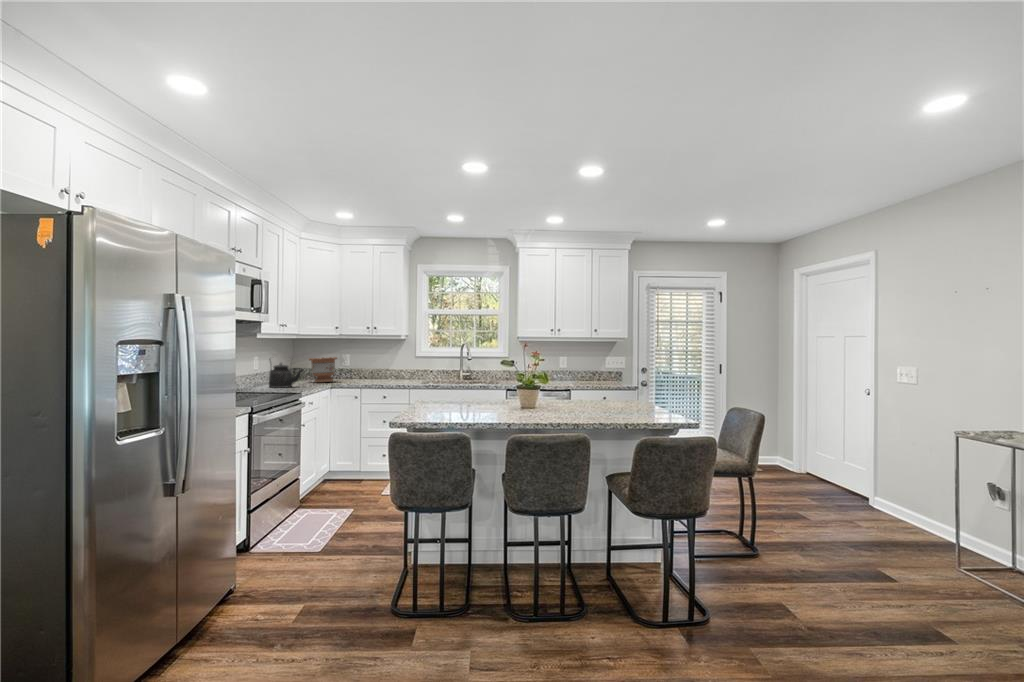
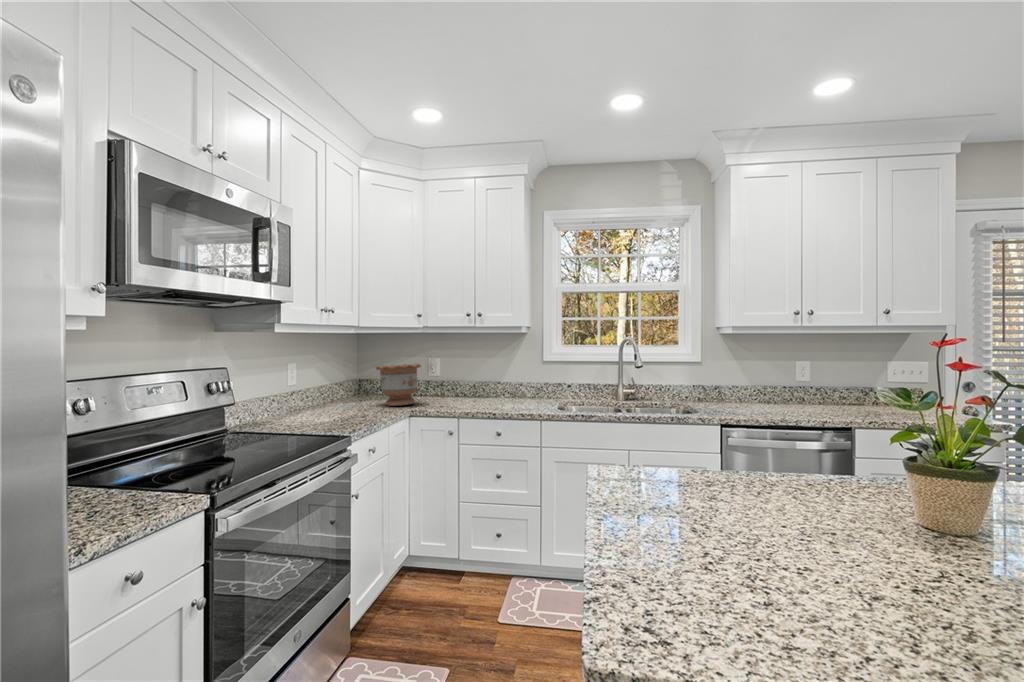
kettle: present [269,359,302,388] -> none [305,366,362,421]

